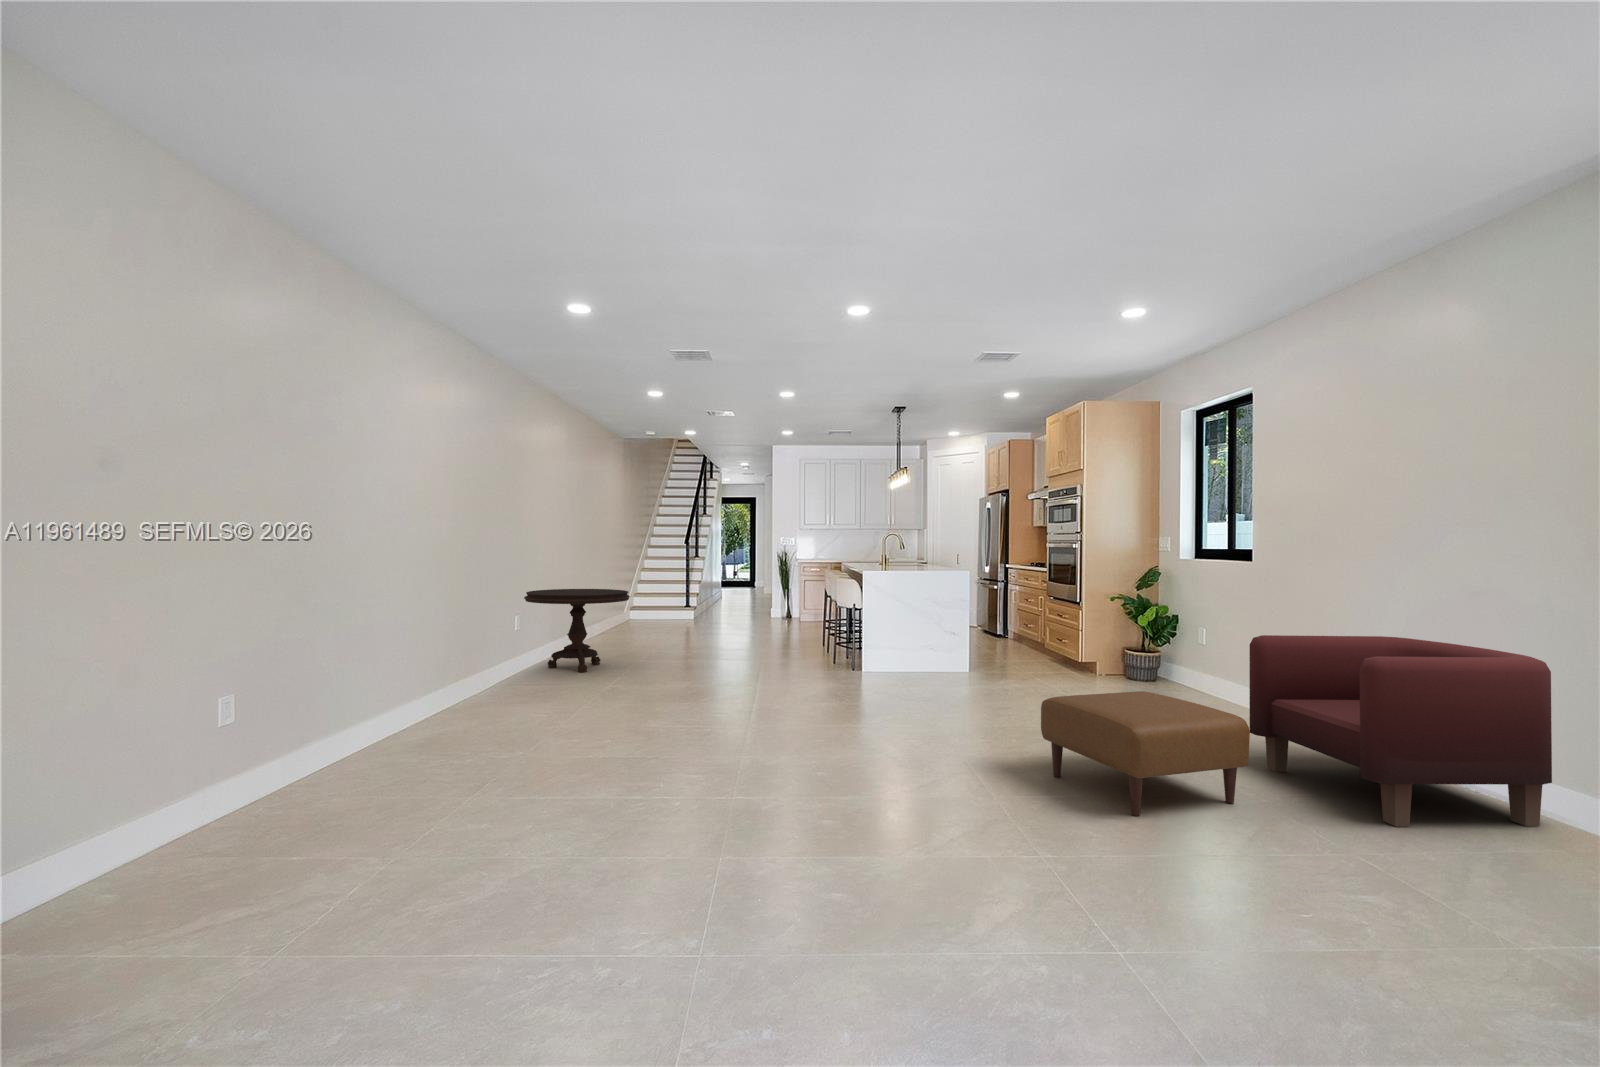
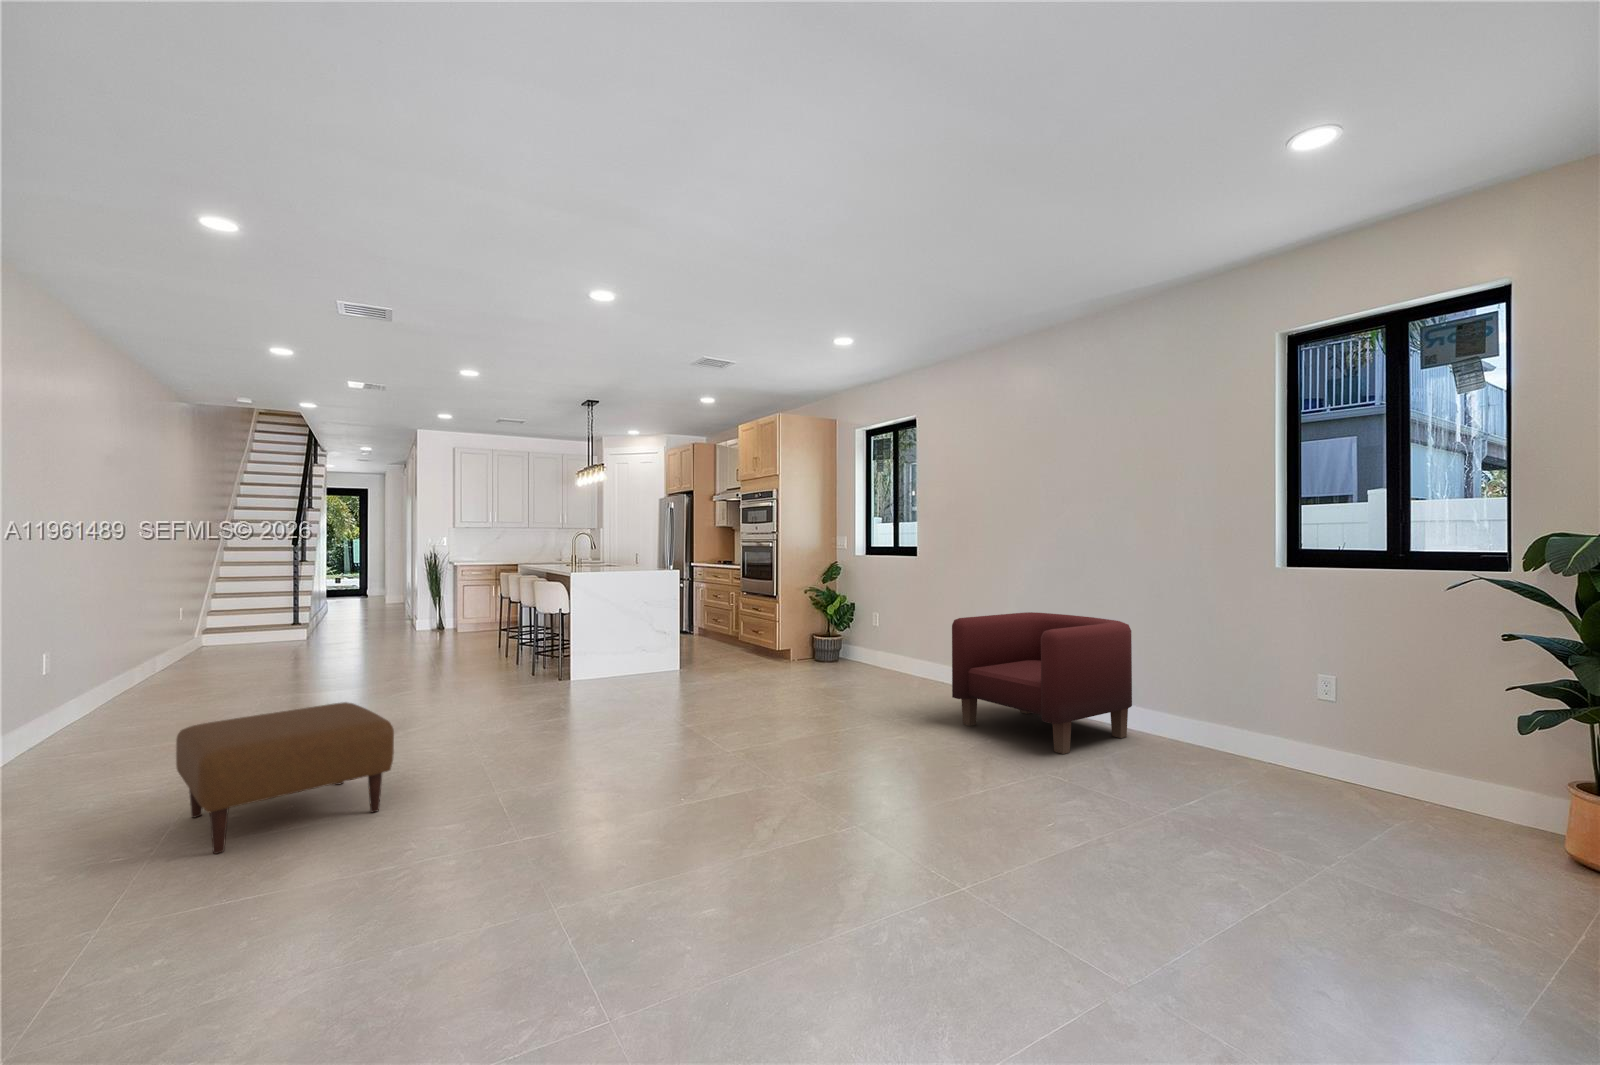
side table: present [524,589,630,672] -> none [58,612,254,732]
ottoman: present [1041,691,1250,816] -> present [176,702,394,854]

